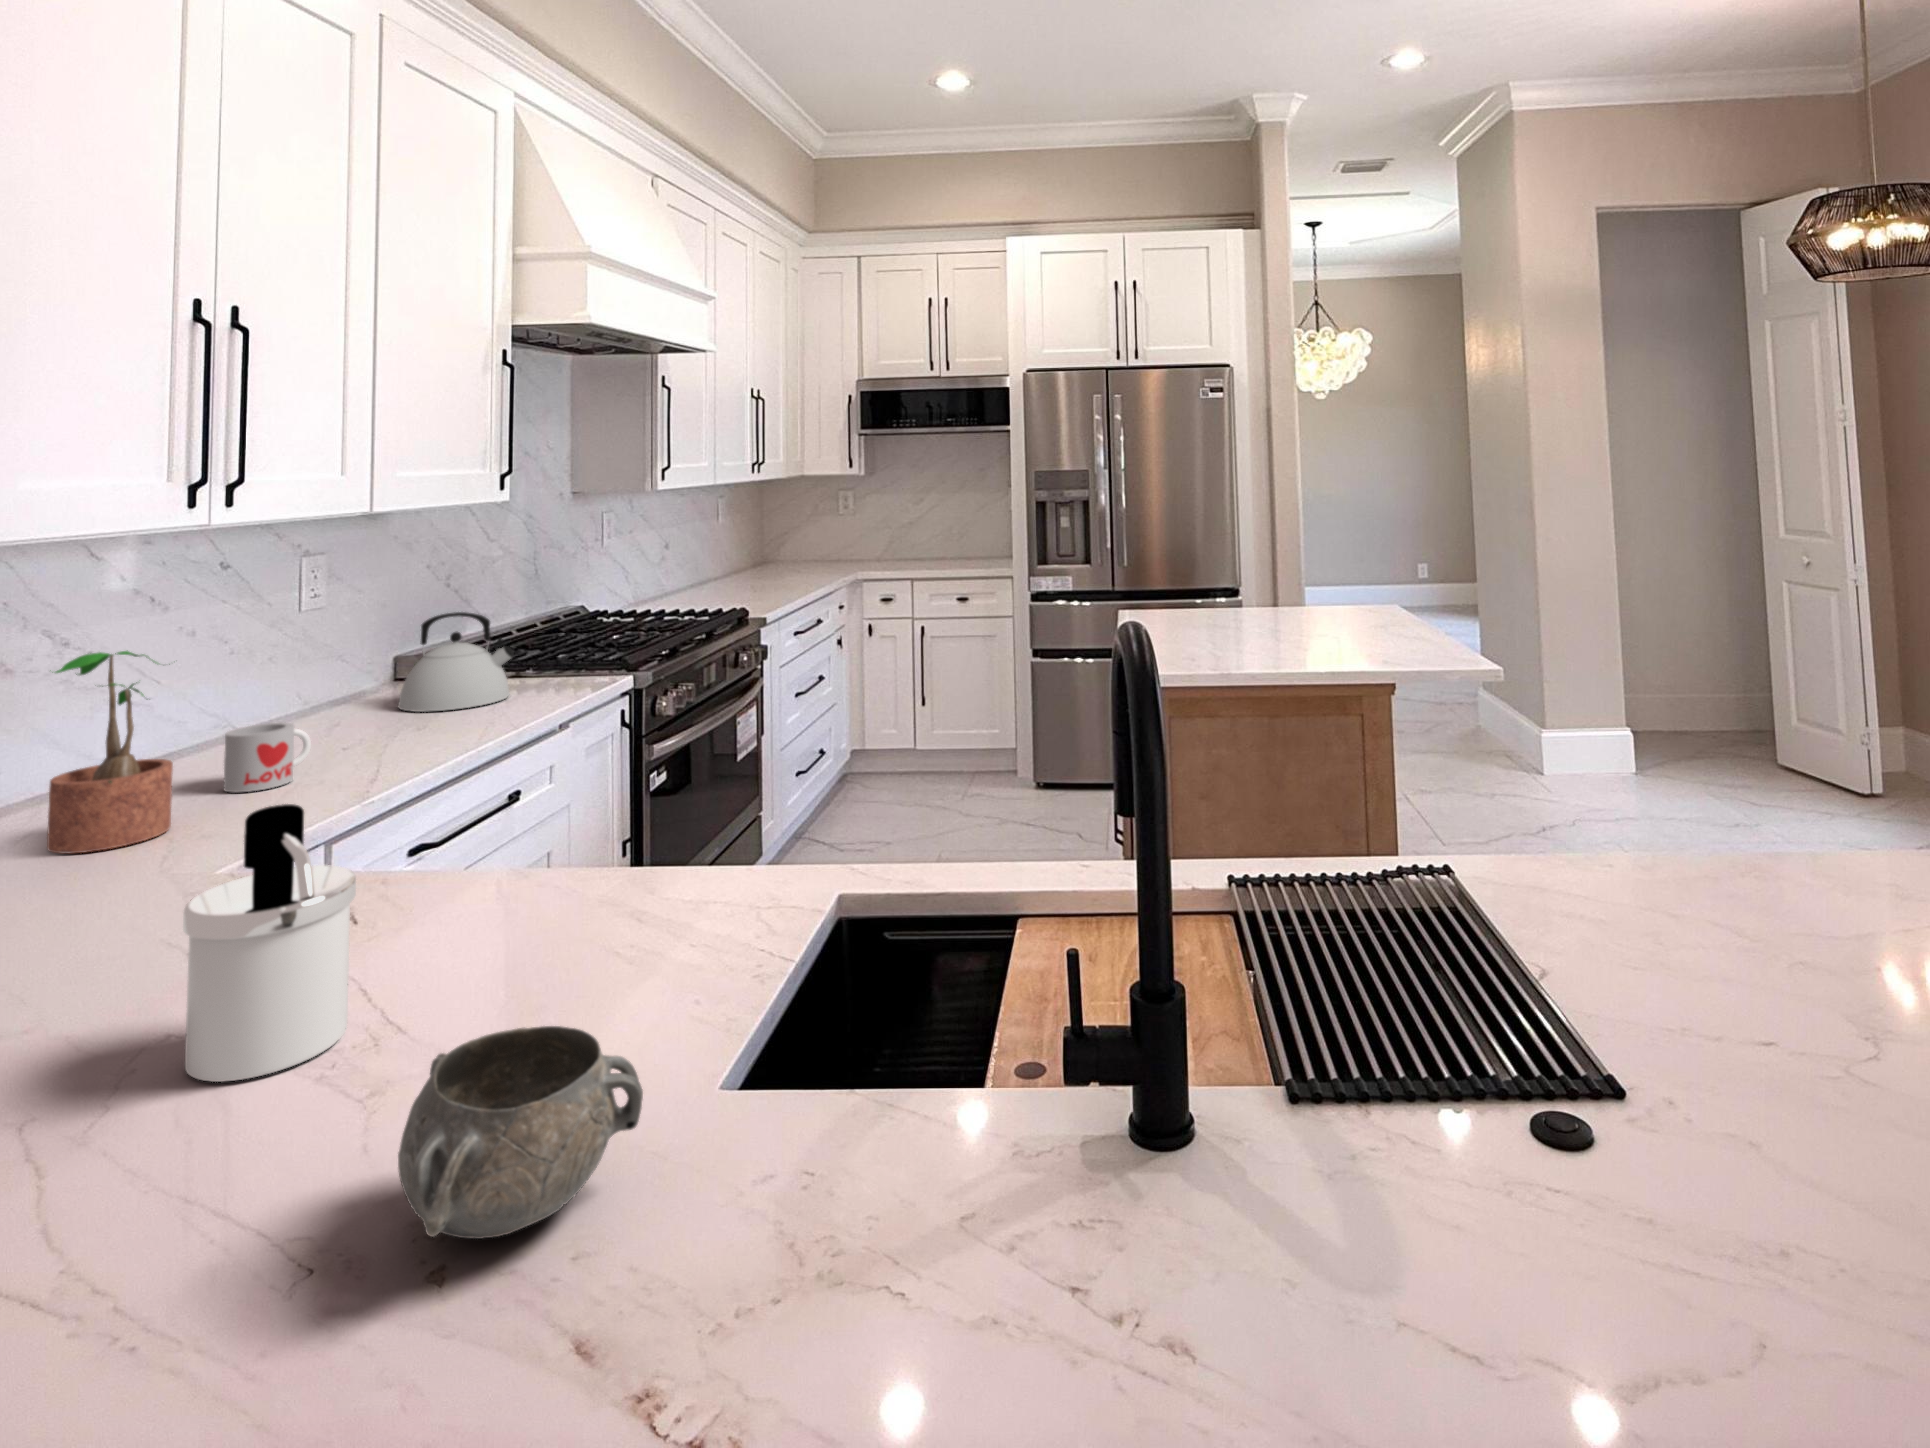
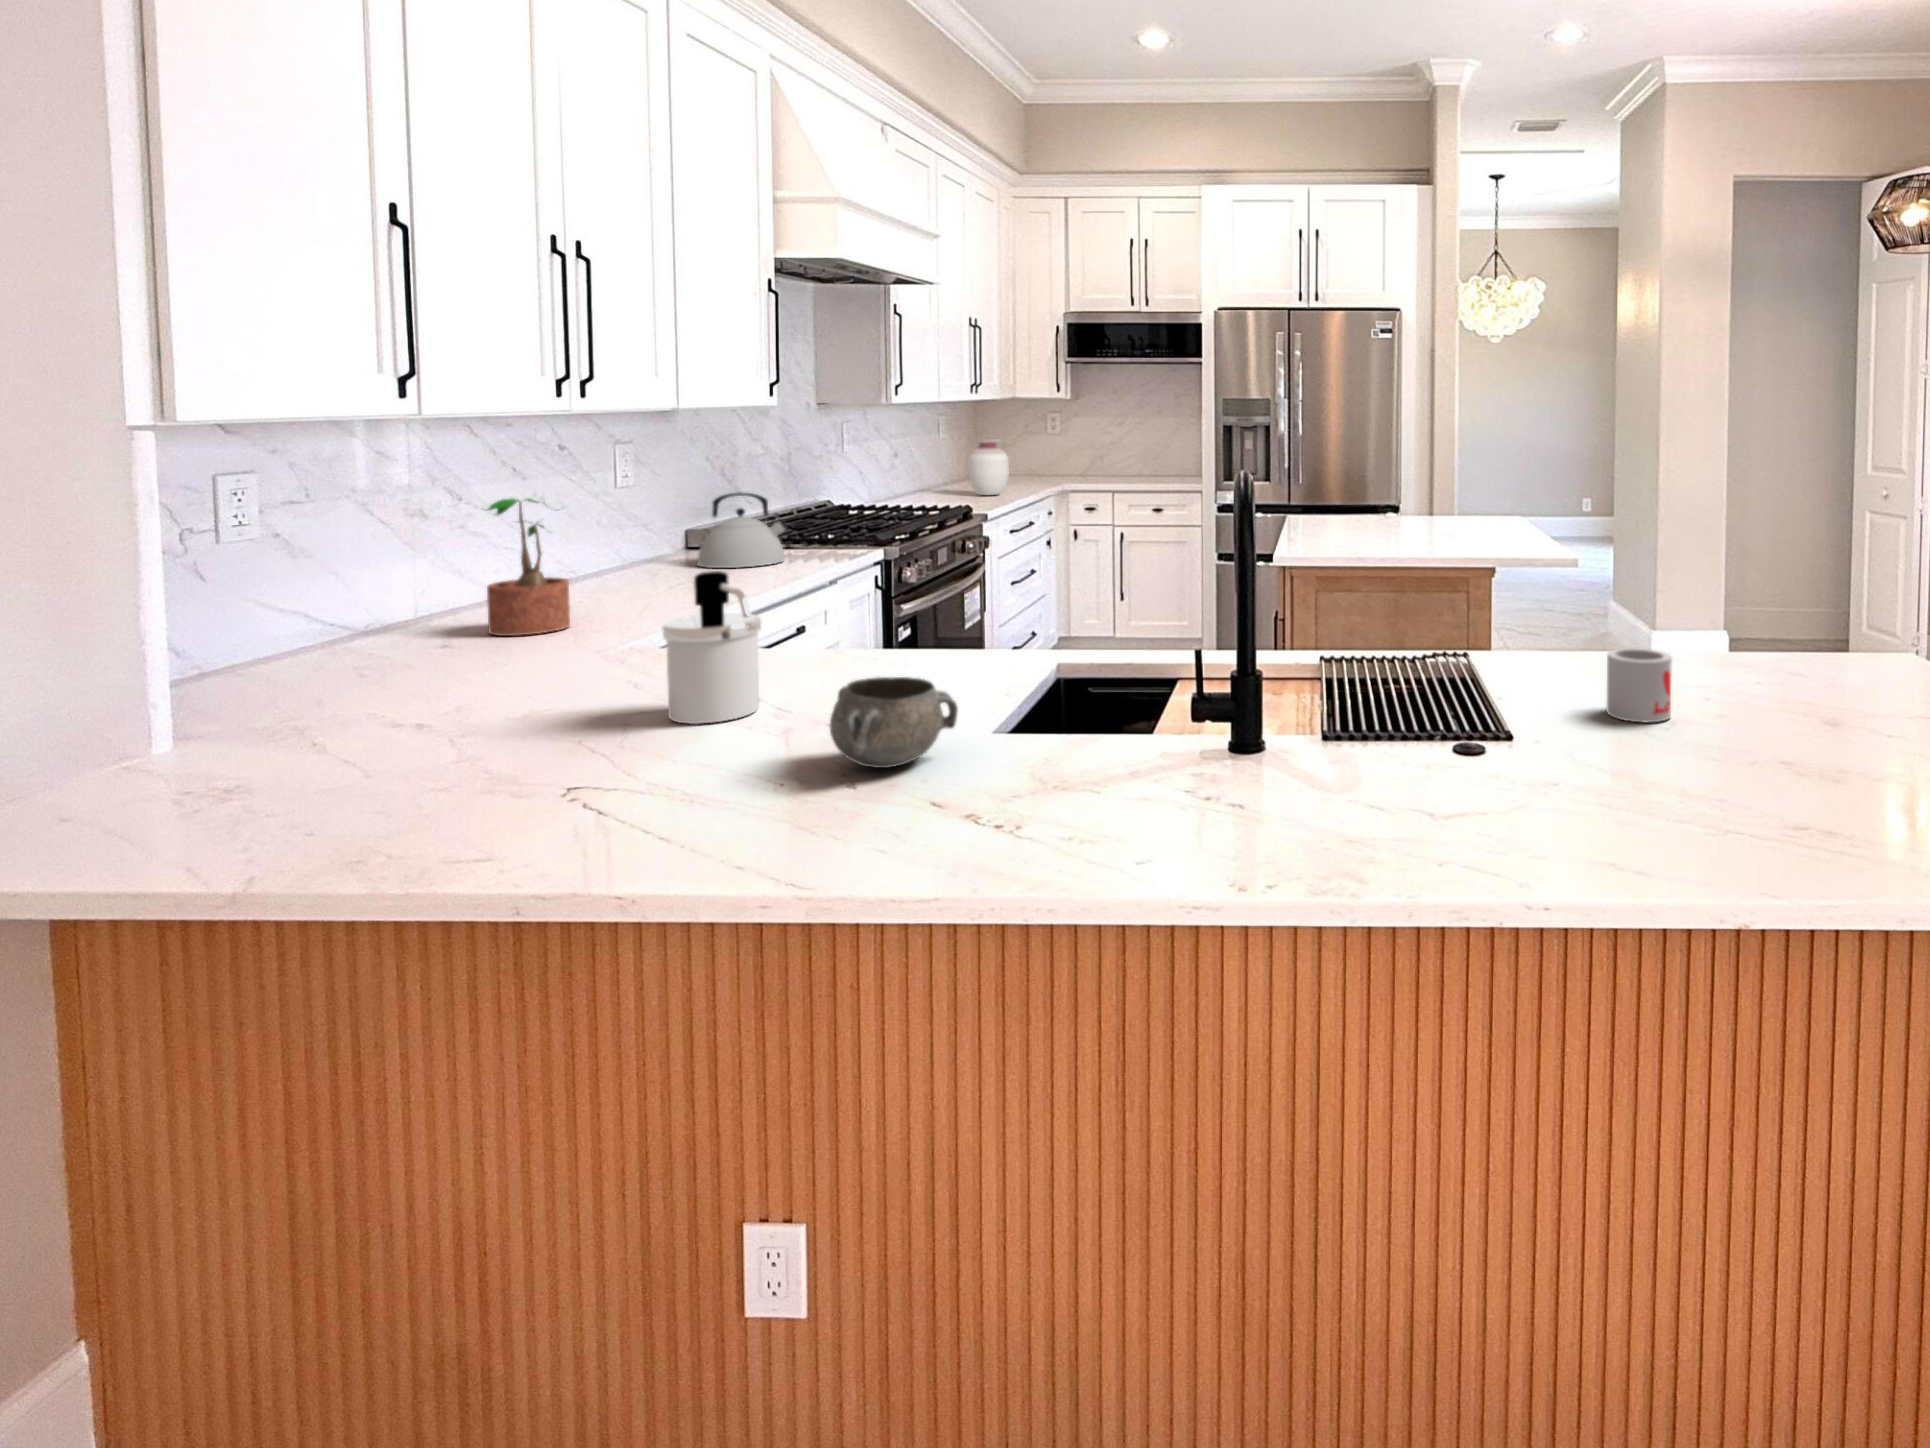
vase: none [752,524,798,588] -> present [968,439,1009,495]
mug: present [224,723,311,792] -> present [1607,648,1672,722]

